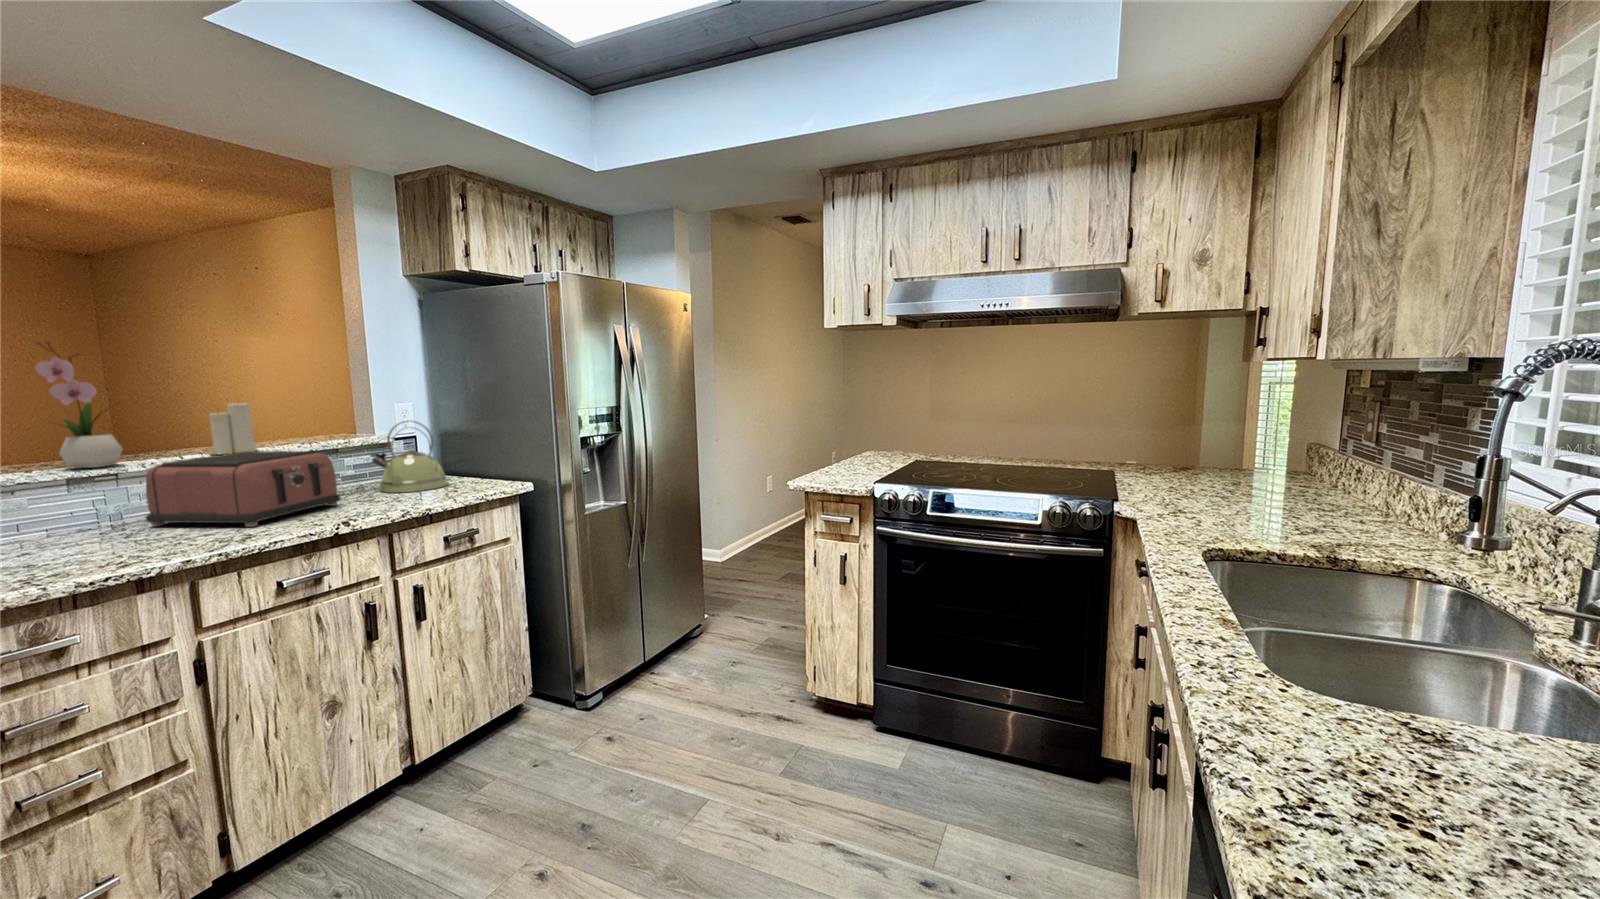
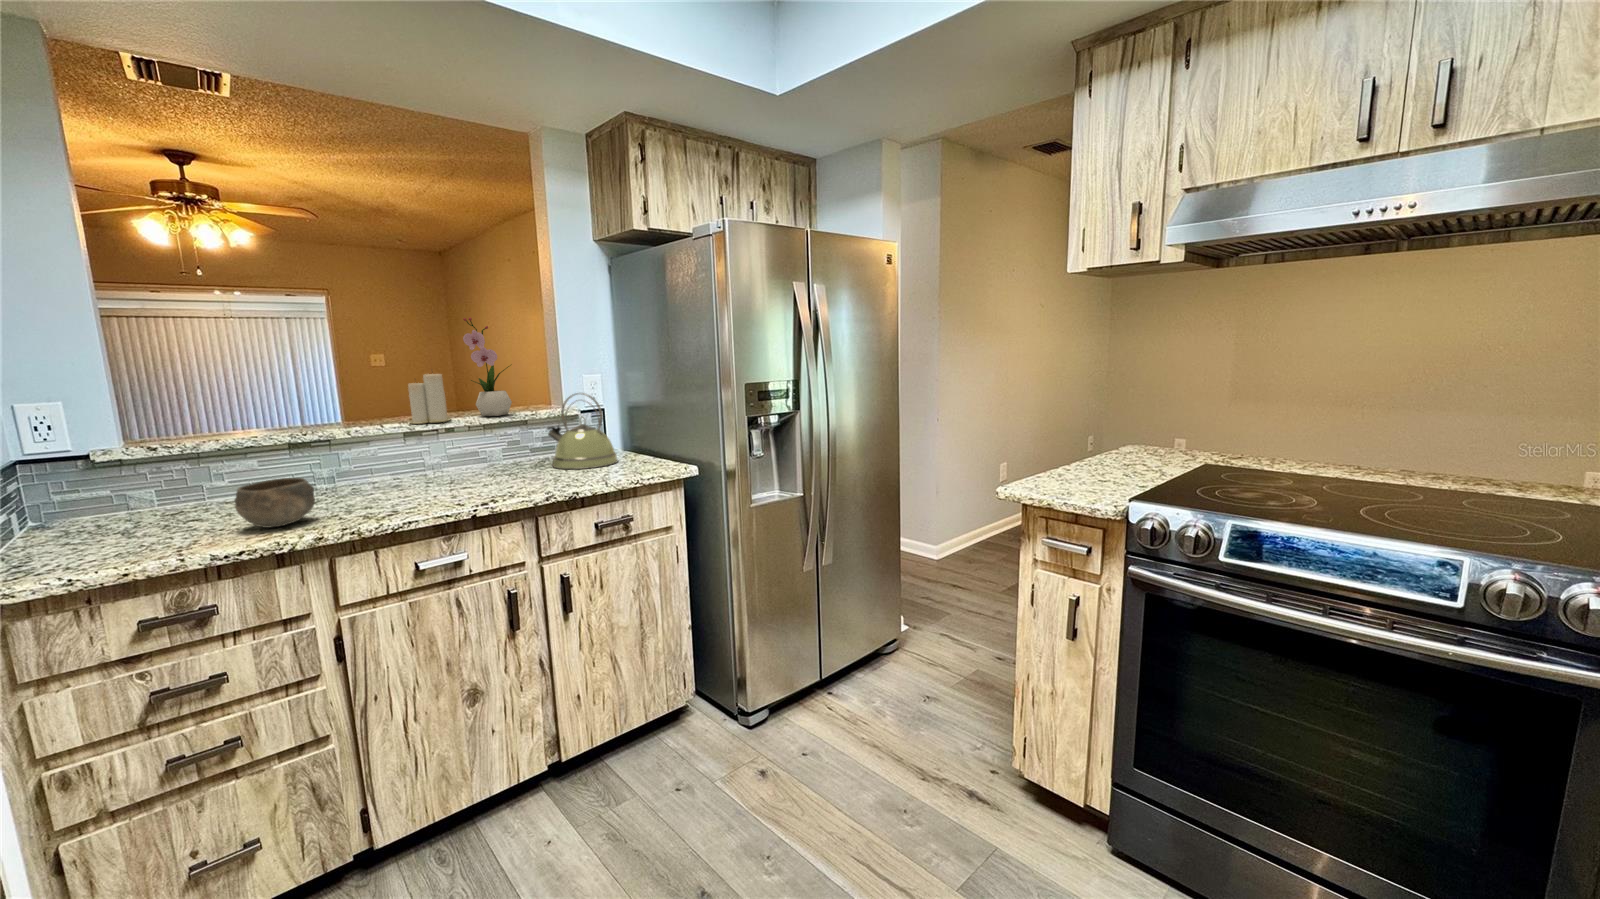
flower arrangement: present [35,340,123,469] -> present [463,317,512,416]
toaster: present [146,451,340,527] -> none [338,422,504,501]
bowl: none [69,507,160,558] -> present [234,478,315,528]

